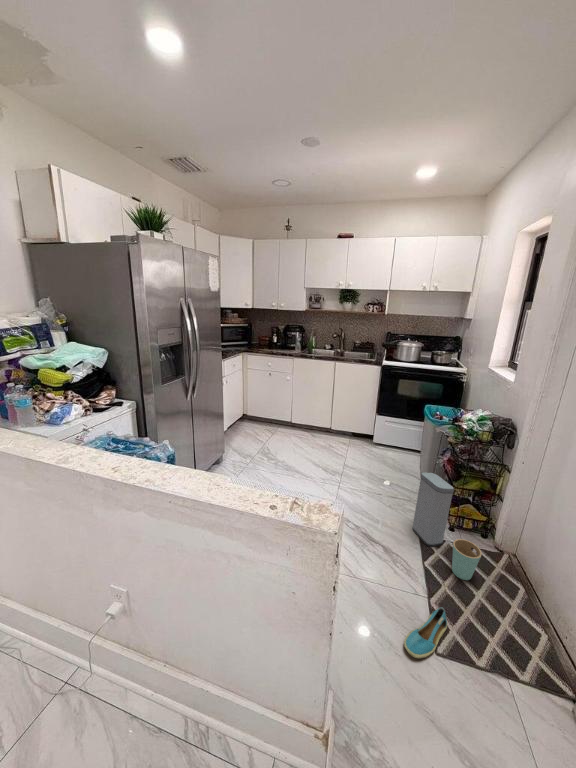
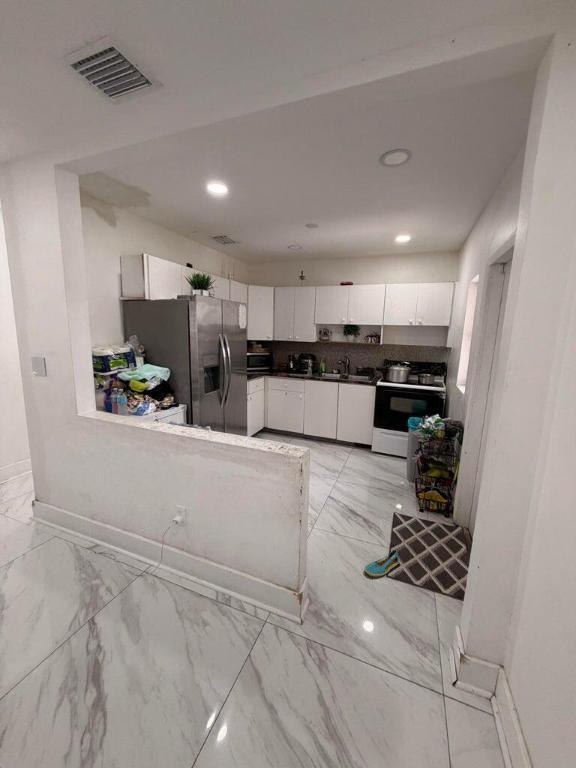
trash can: present [412,472,482,580] -> none [389,463,432,540]

